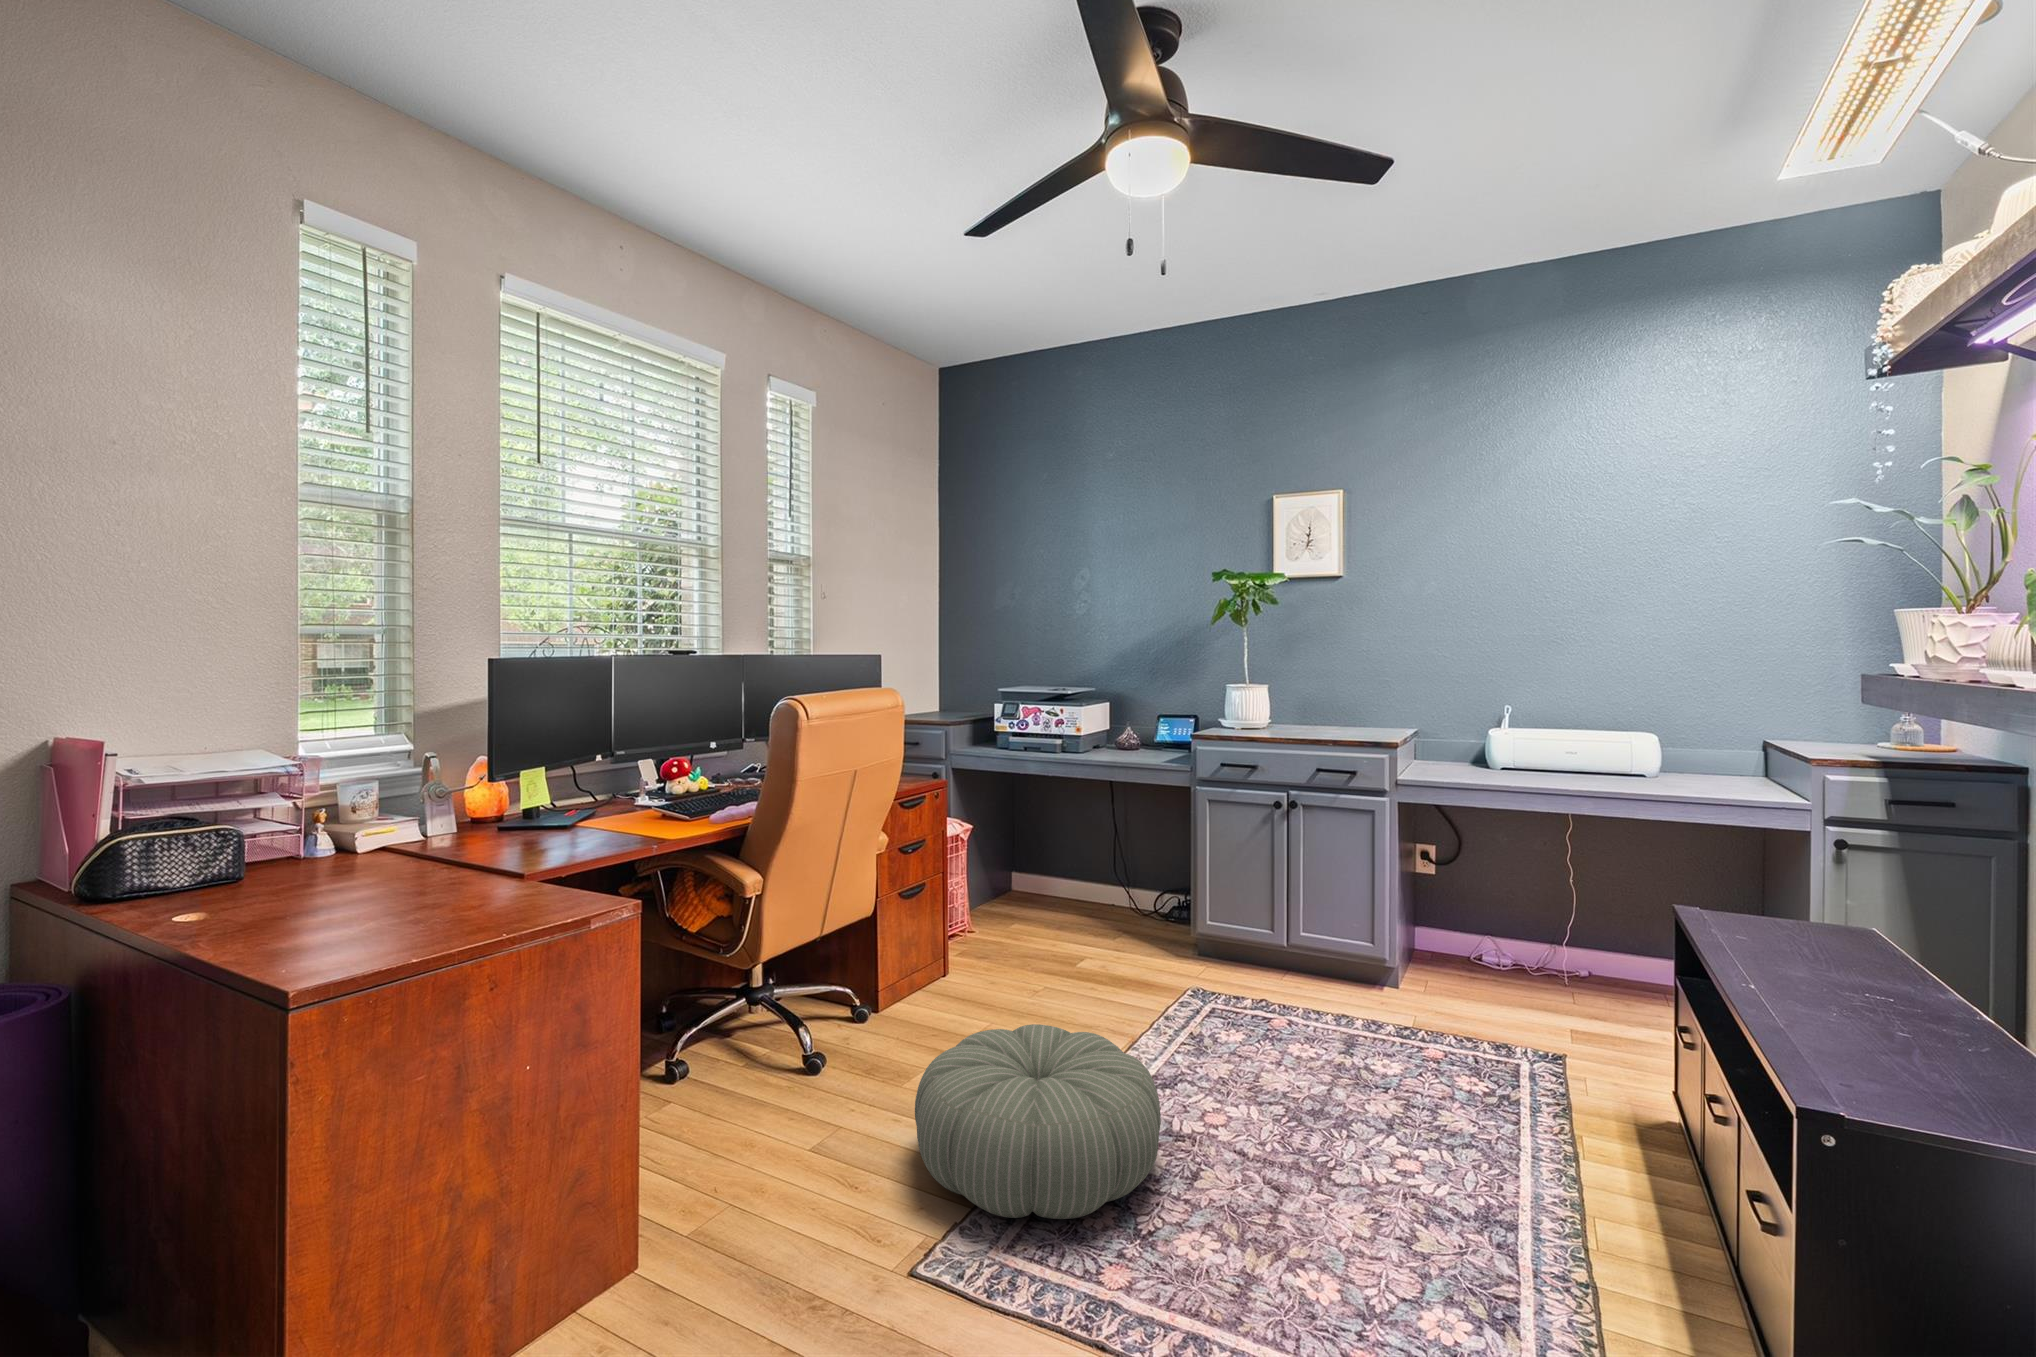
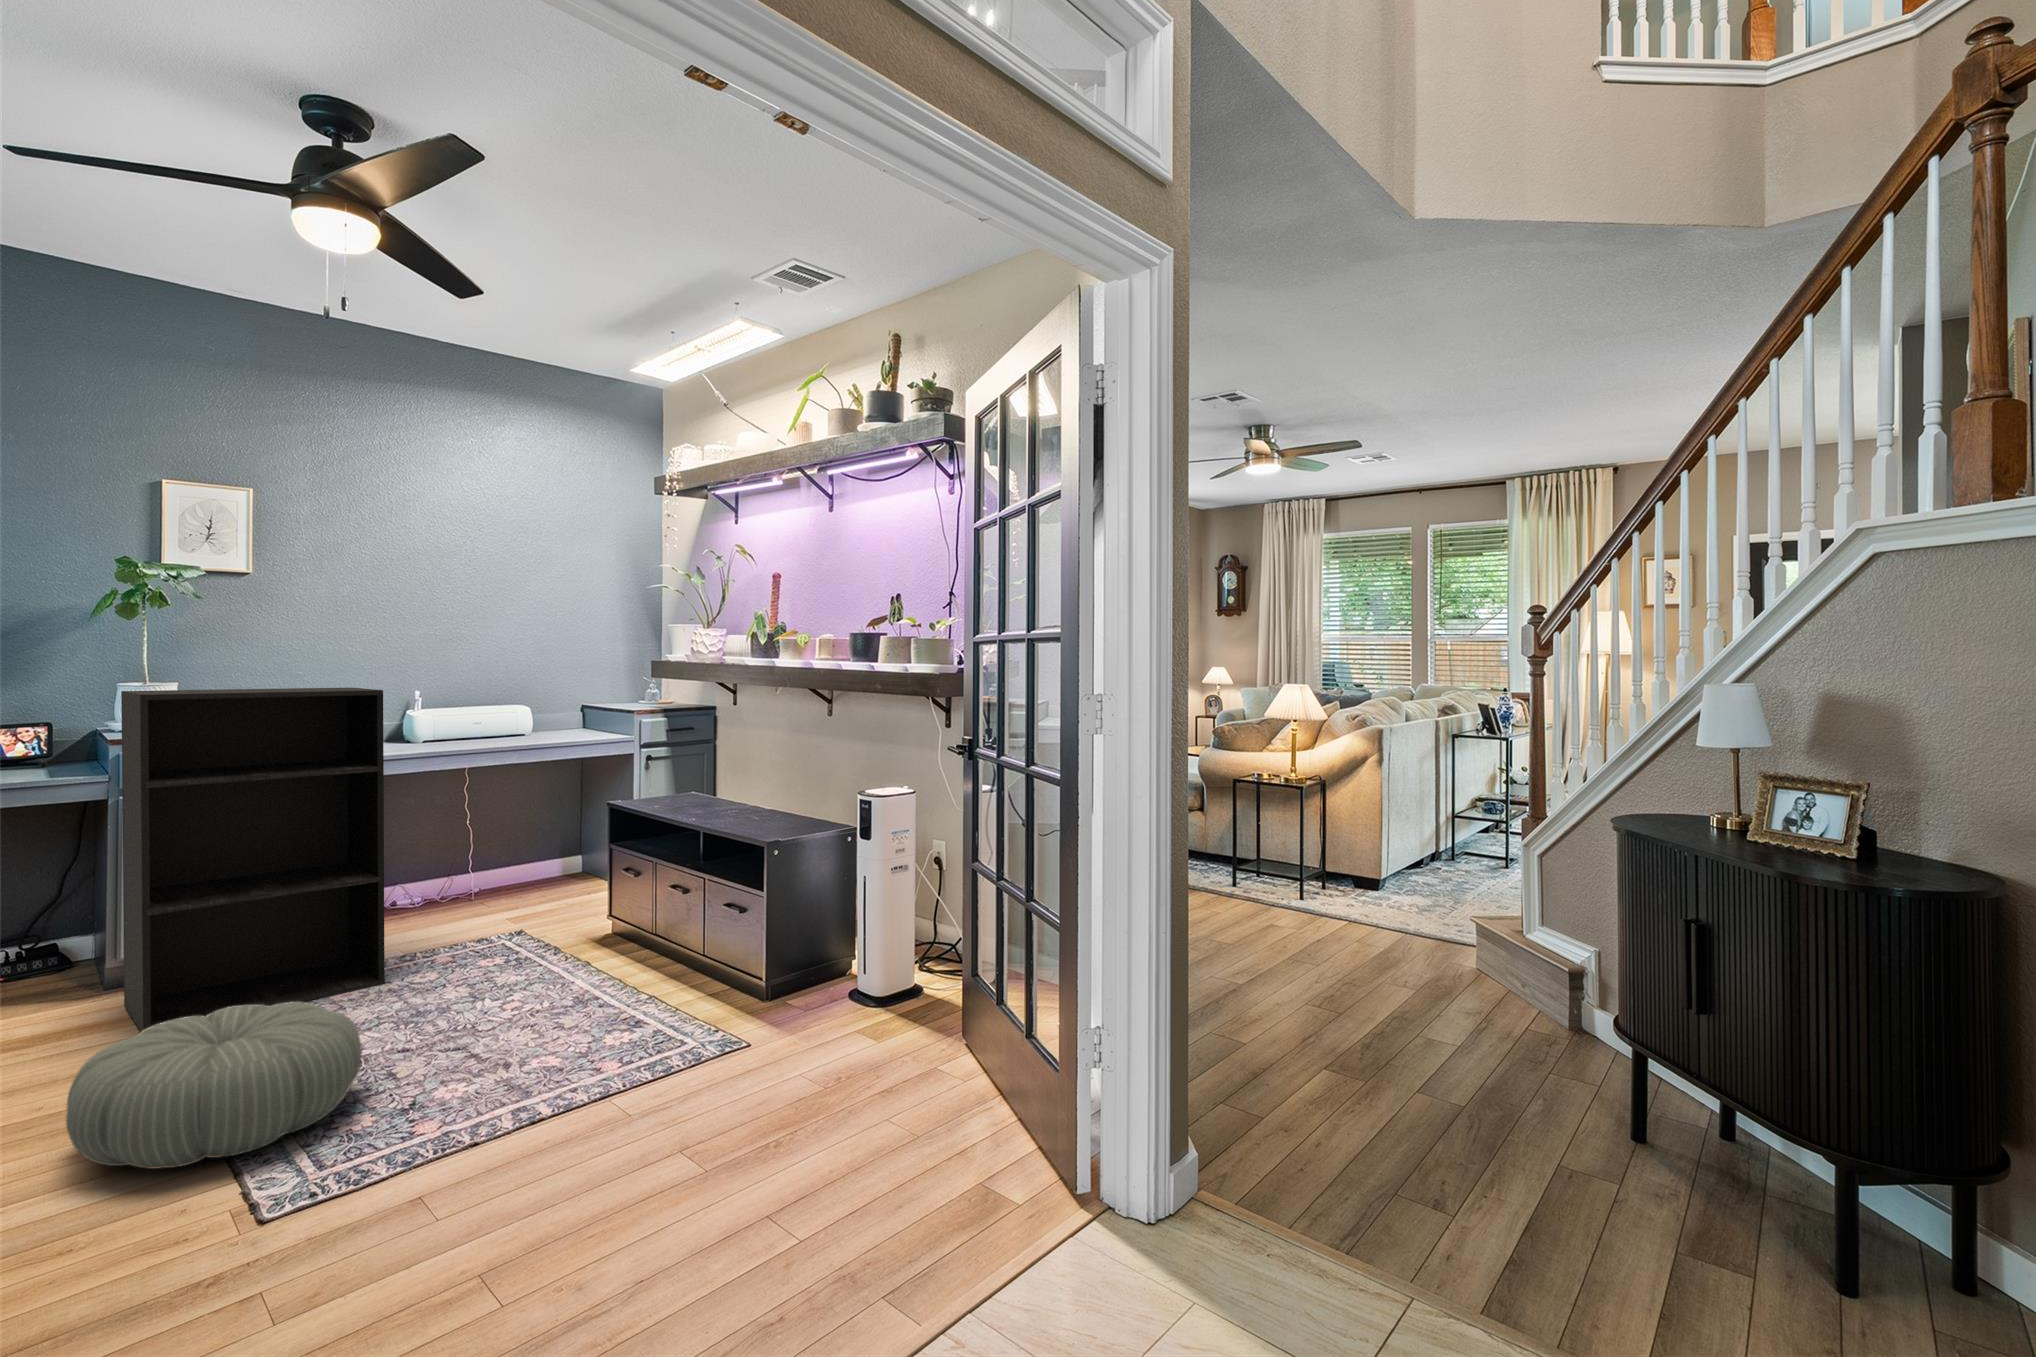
bookshelf: none [1136,692,1364,1059] -> present [121,688,385,1032]

